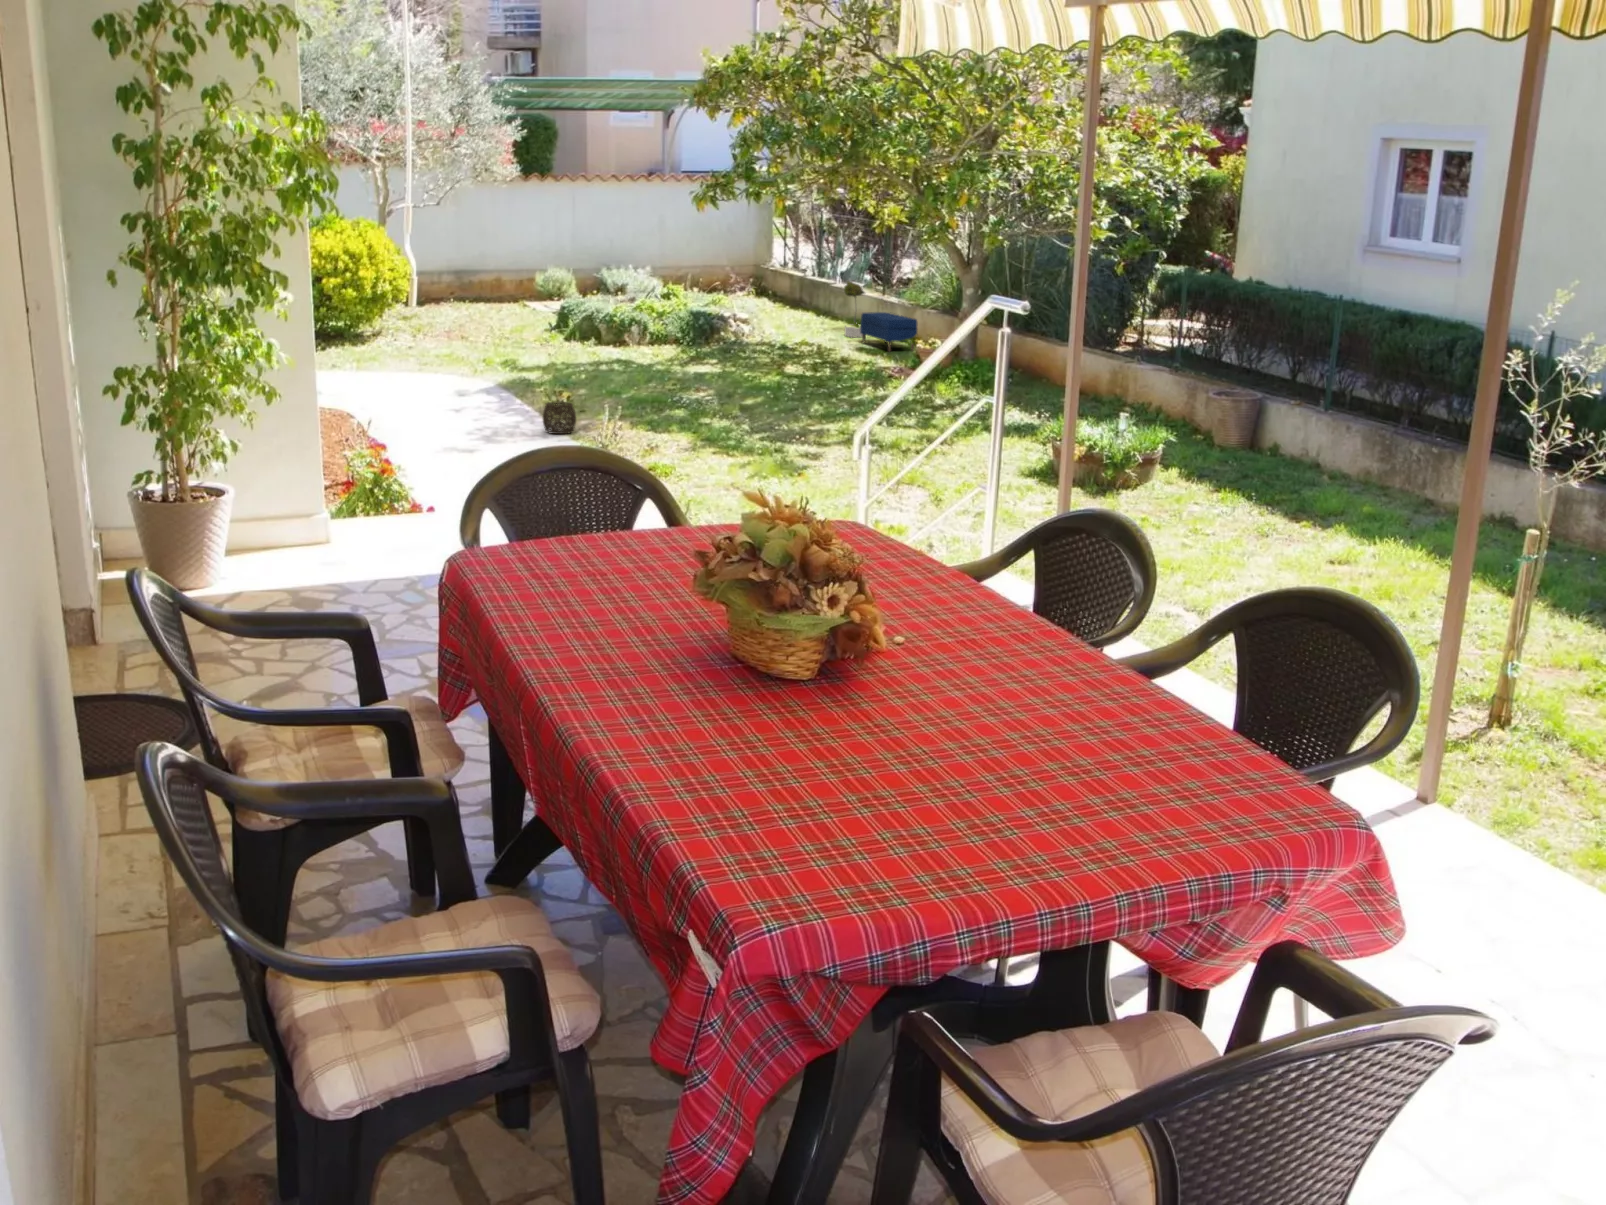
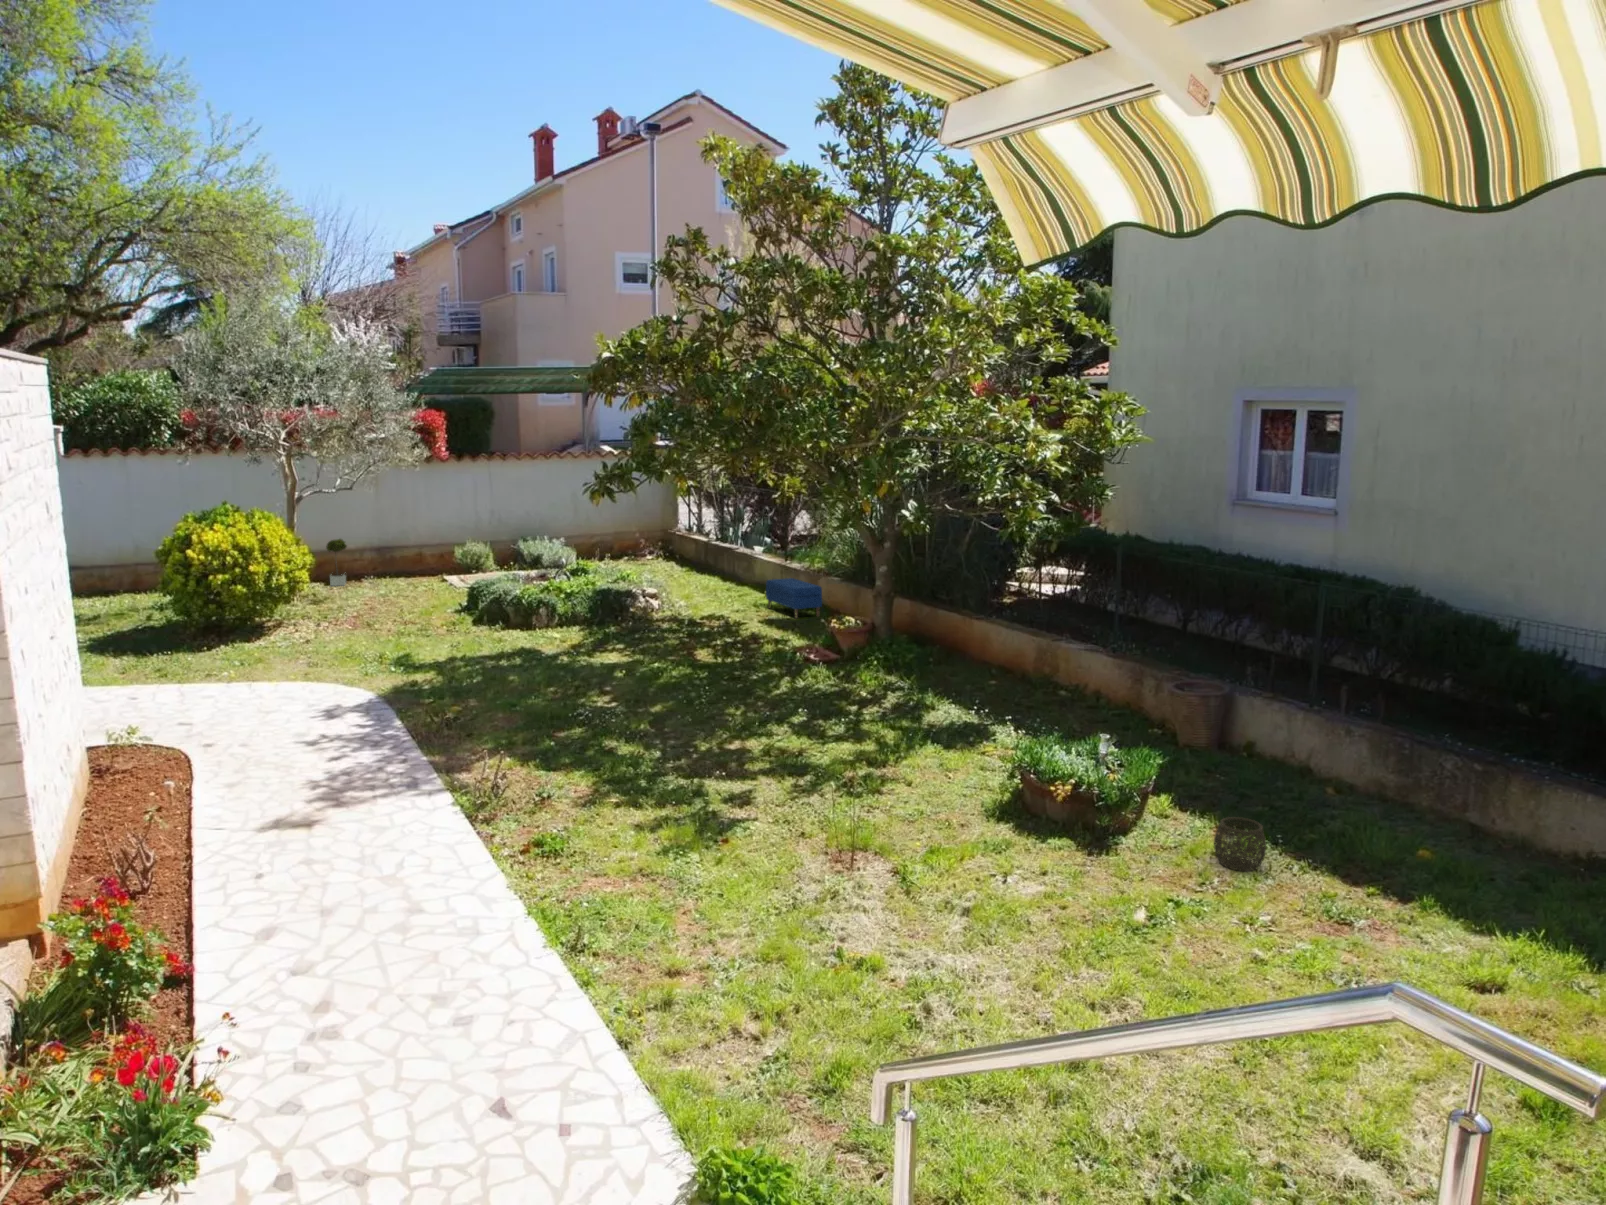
potted tree: present [844,282,865,338] -> present [326,539,347,586]
woven basket: present [543,402,576,434] -> present [1214,817,1266,871]

